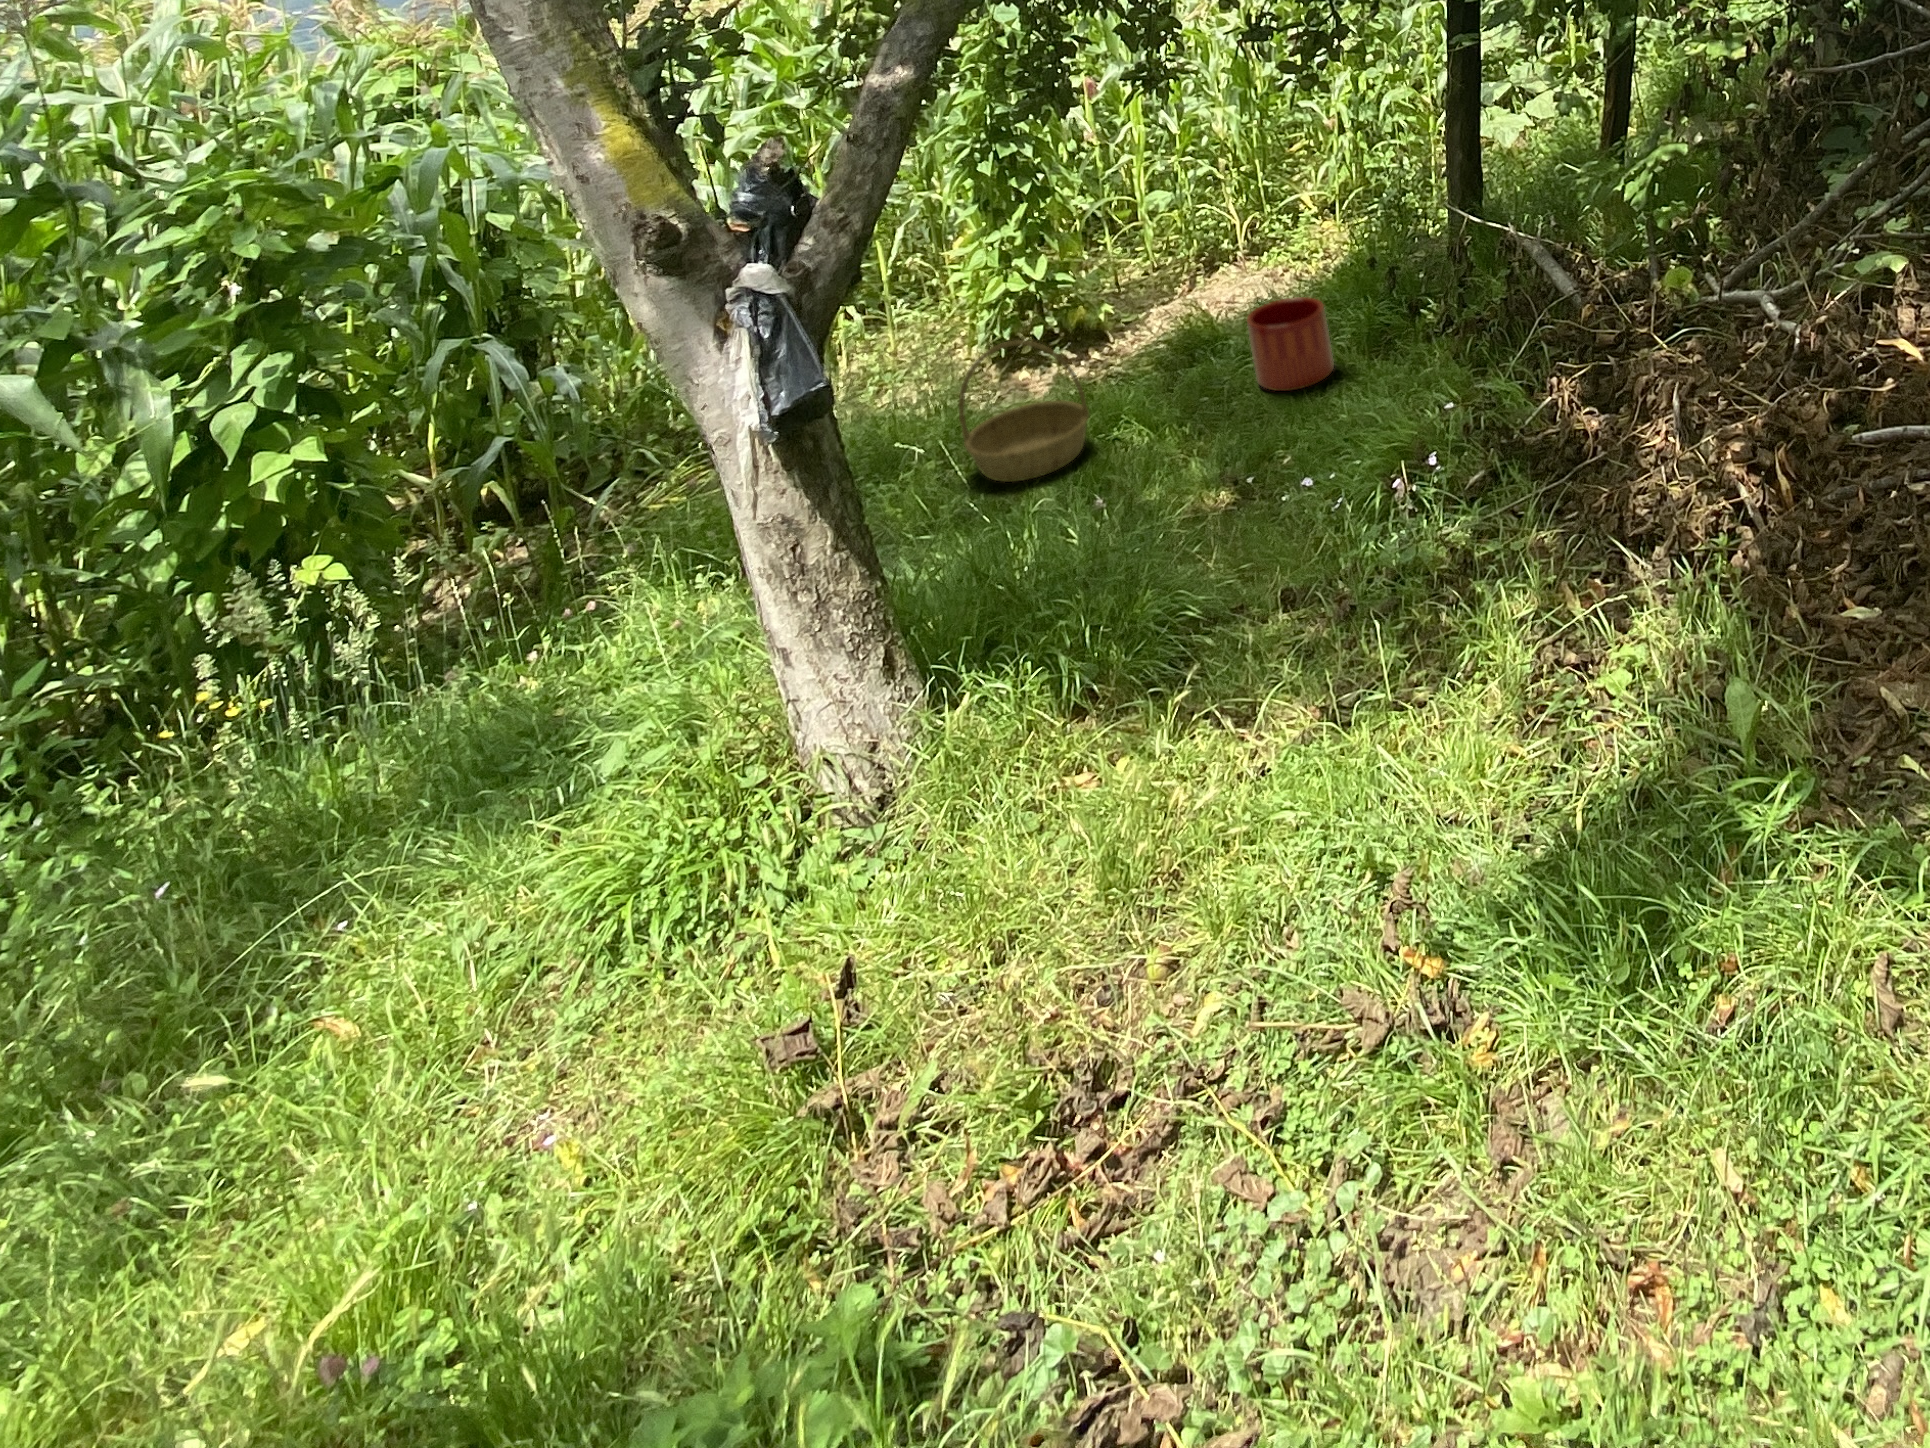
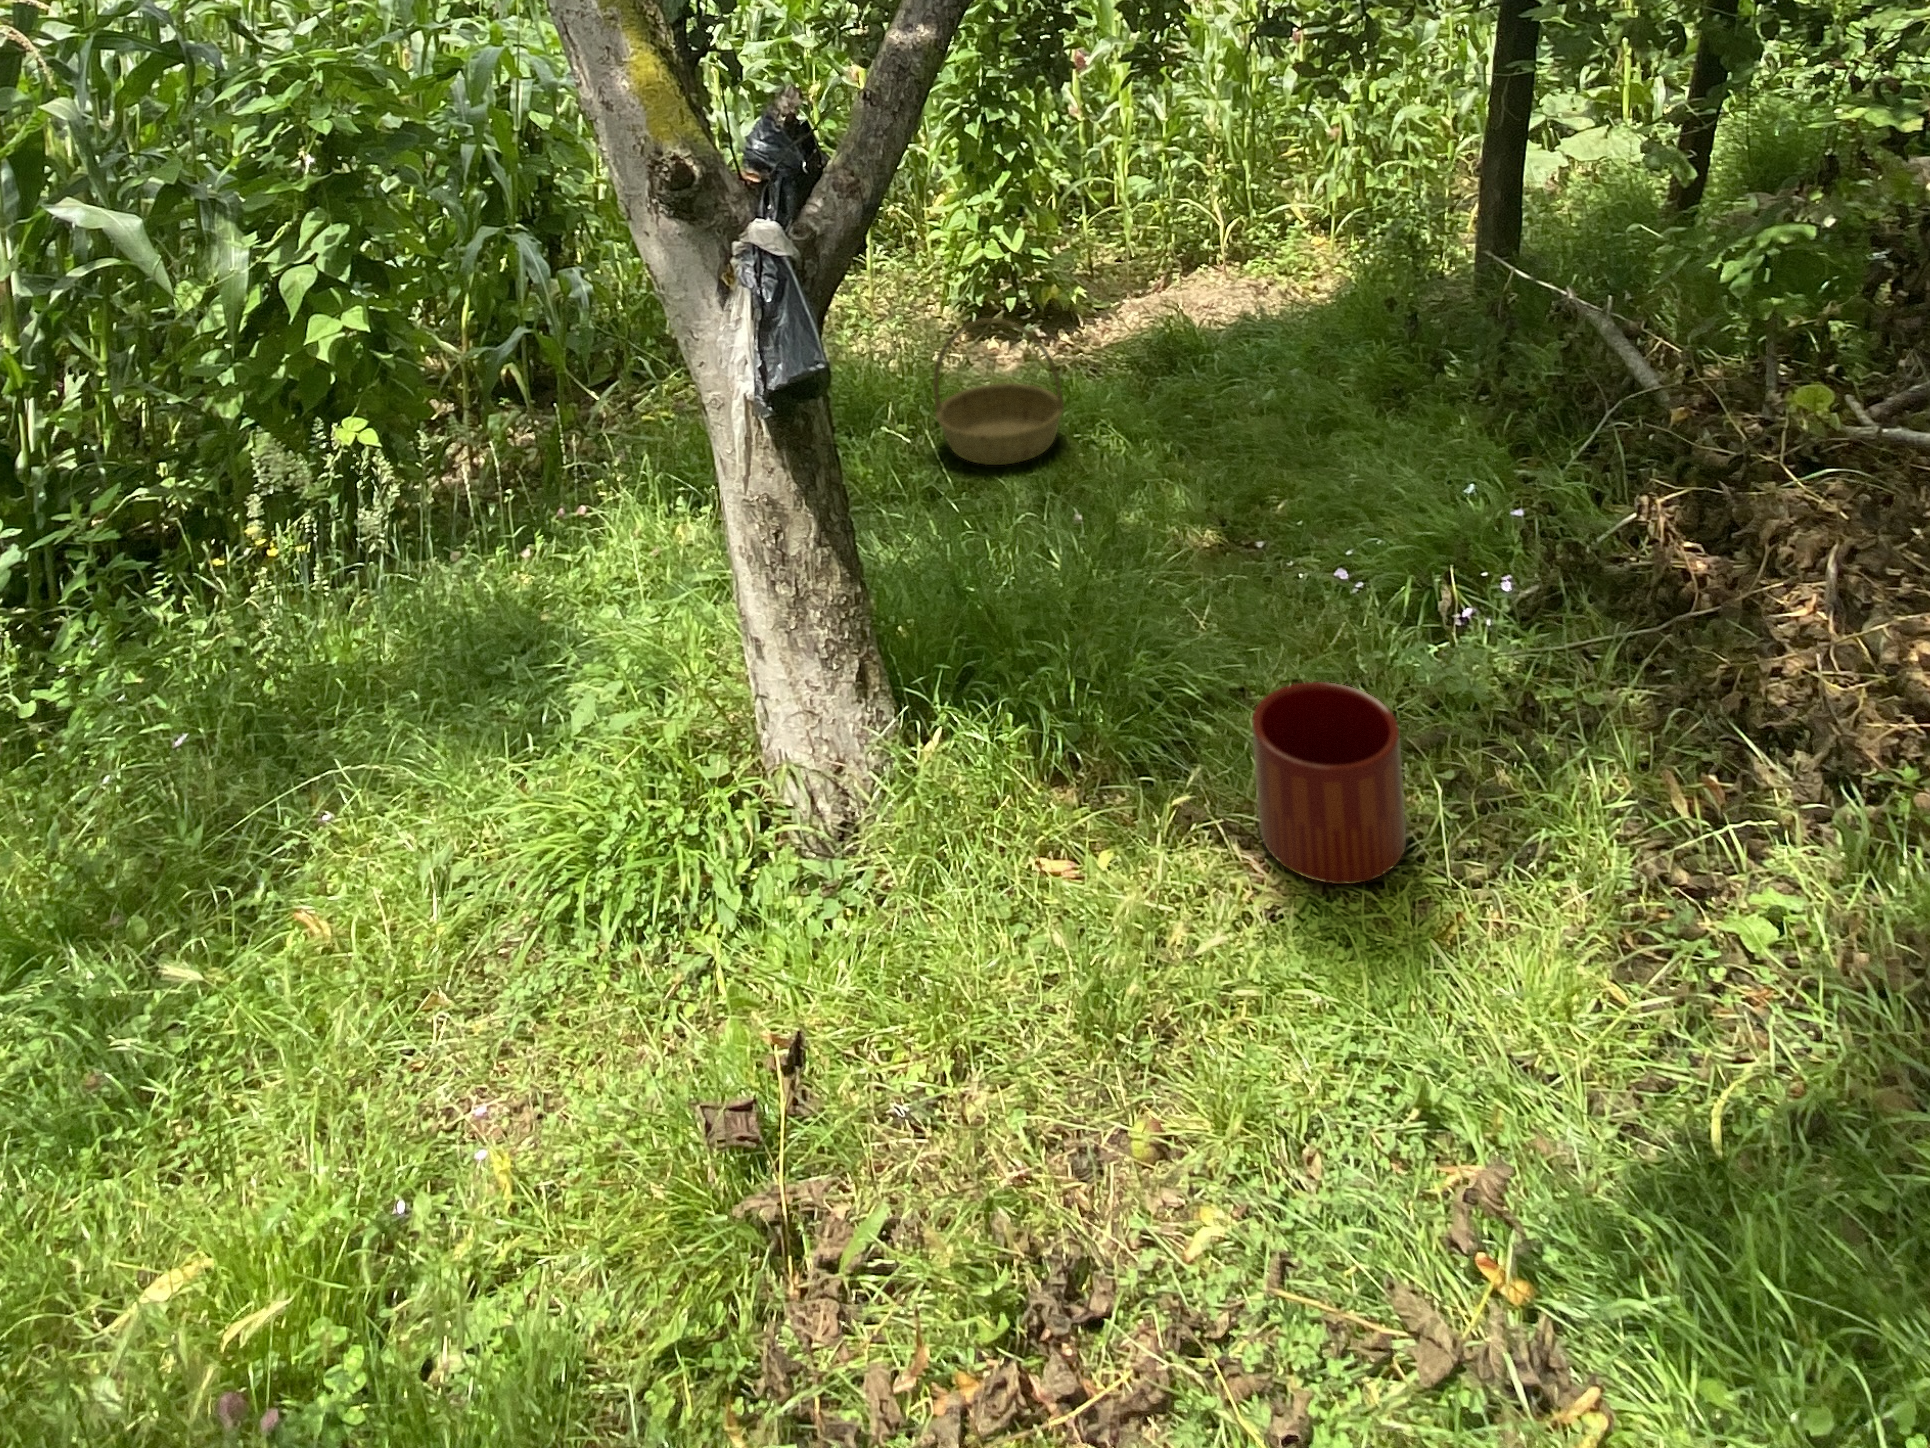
planter: present [1246,297,1334,391] -> present [1252,682,1406,884]

